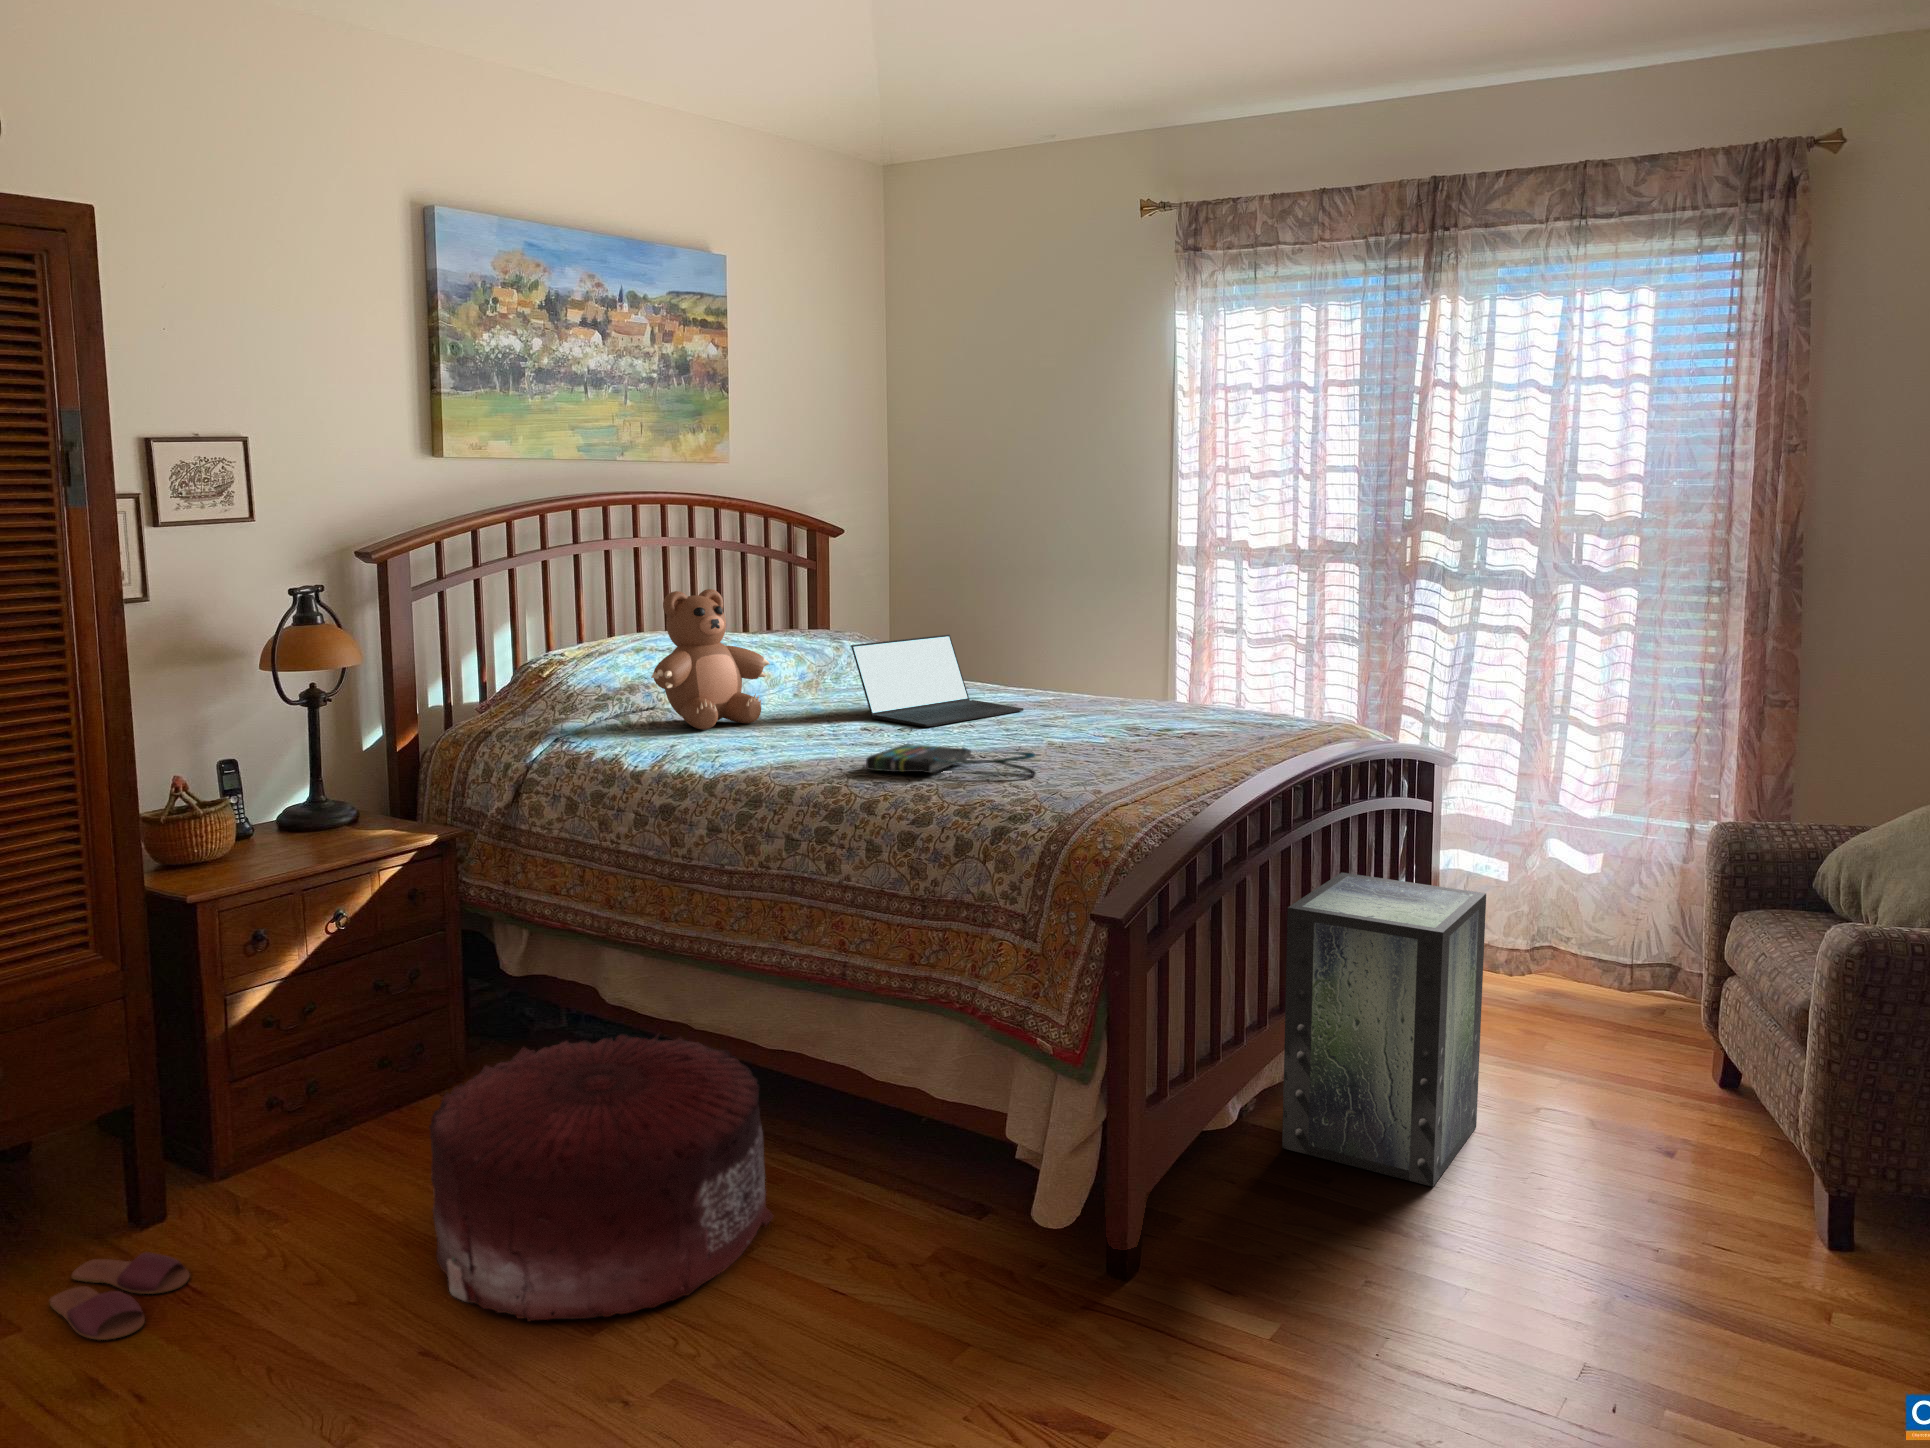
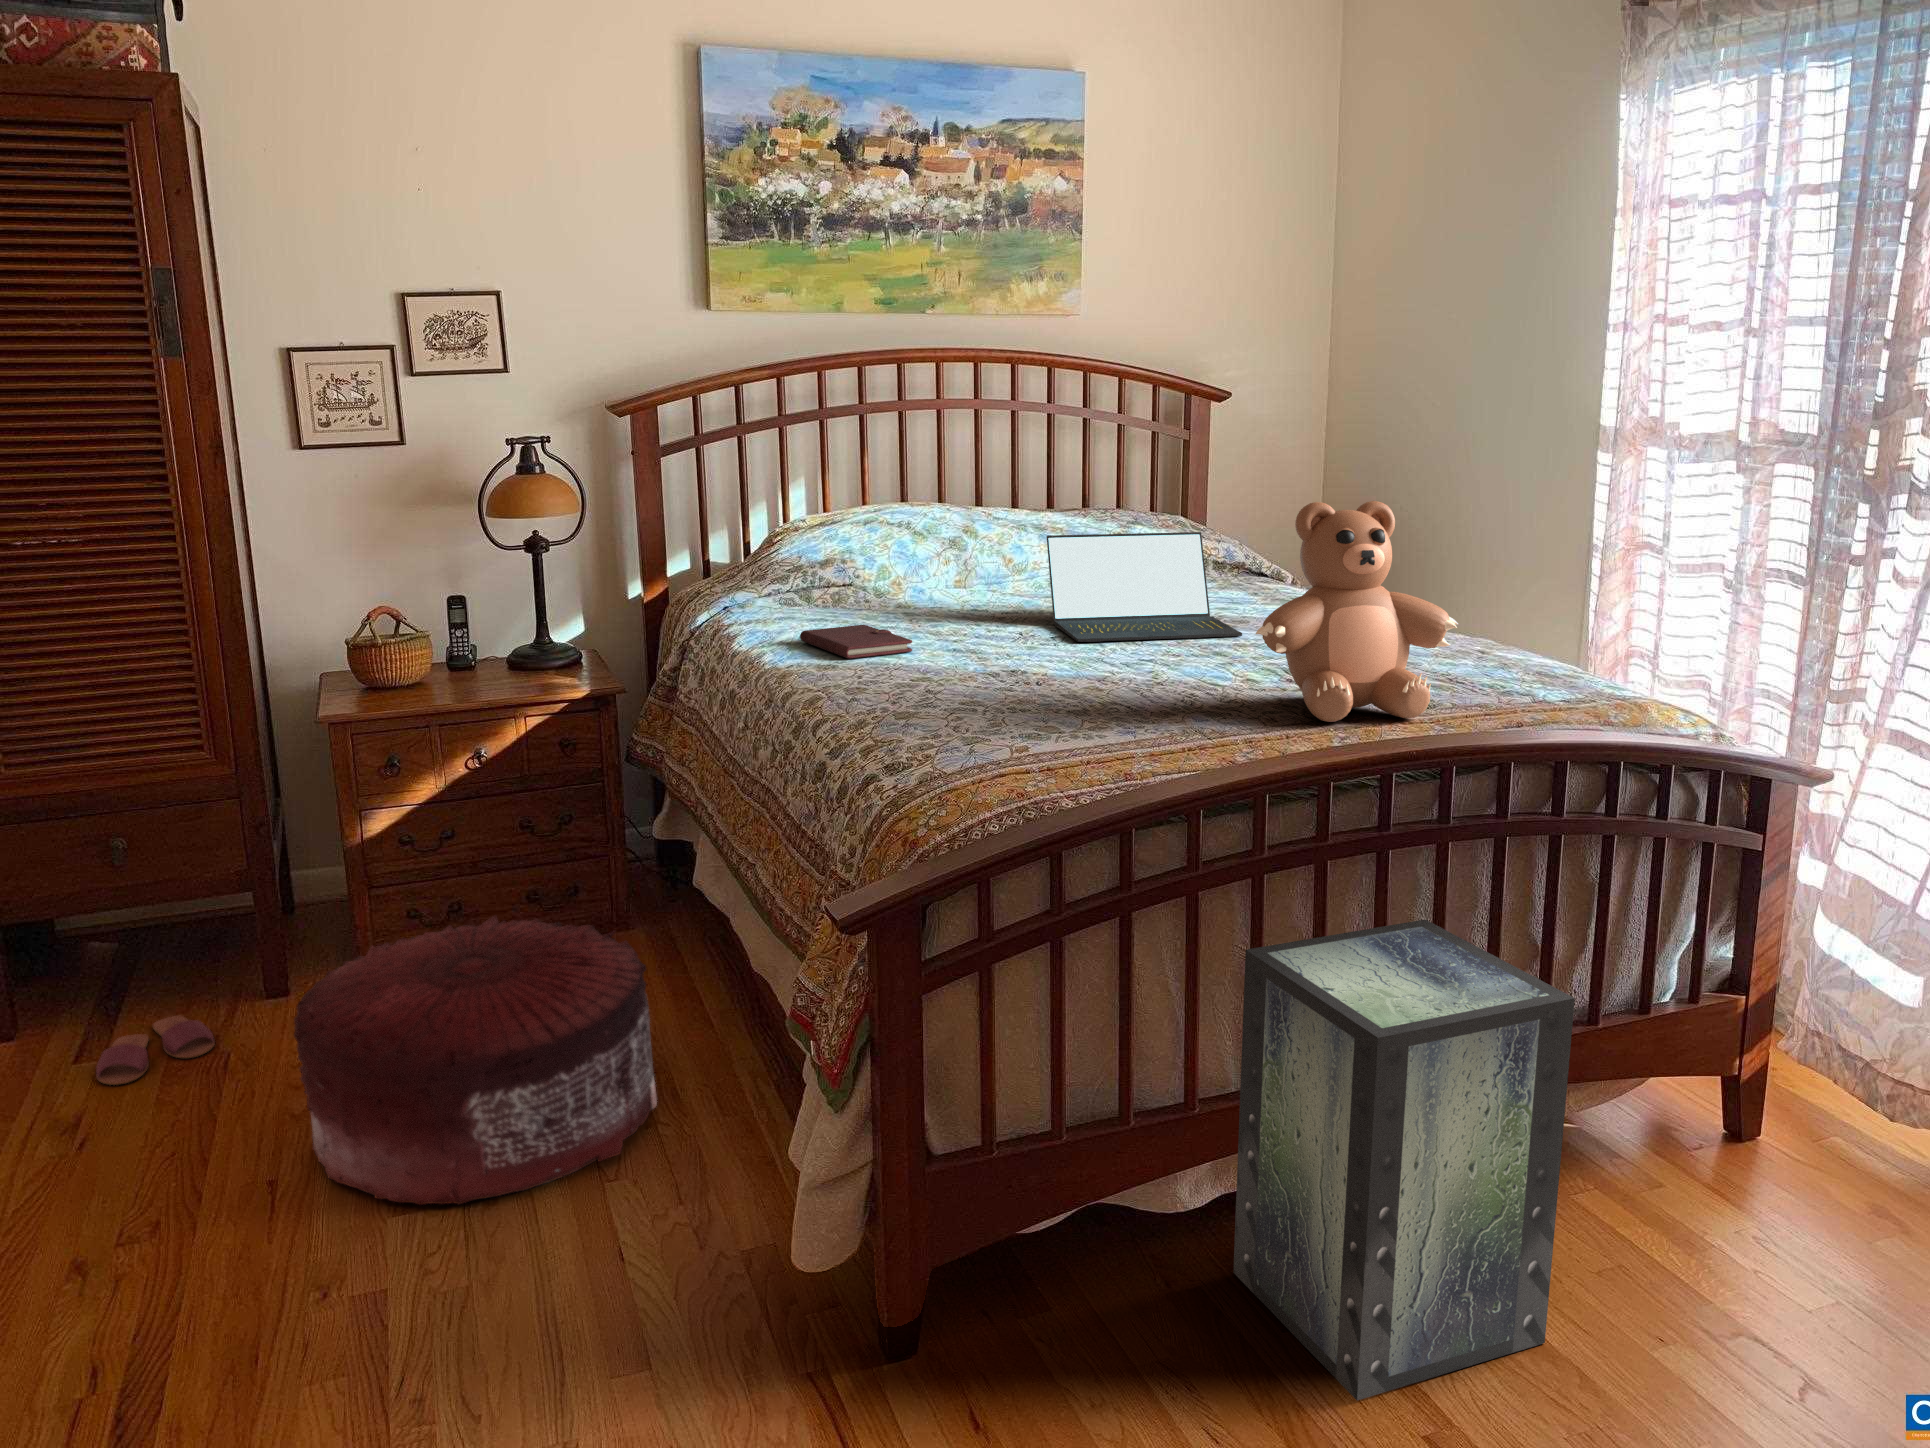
teddy bear: present [651,589,770,730] -> present [1256,501,1458,722]
notebook: none [709,732,823,758] -> present [800,625,912,659]
tote bag: present [866,744,1036,777] -> none [870,659,1022,718]

